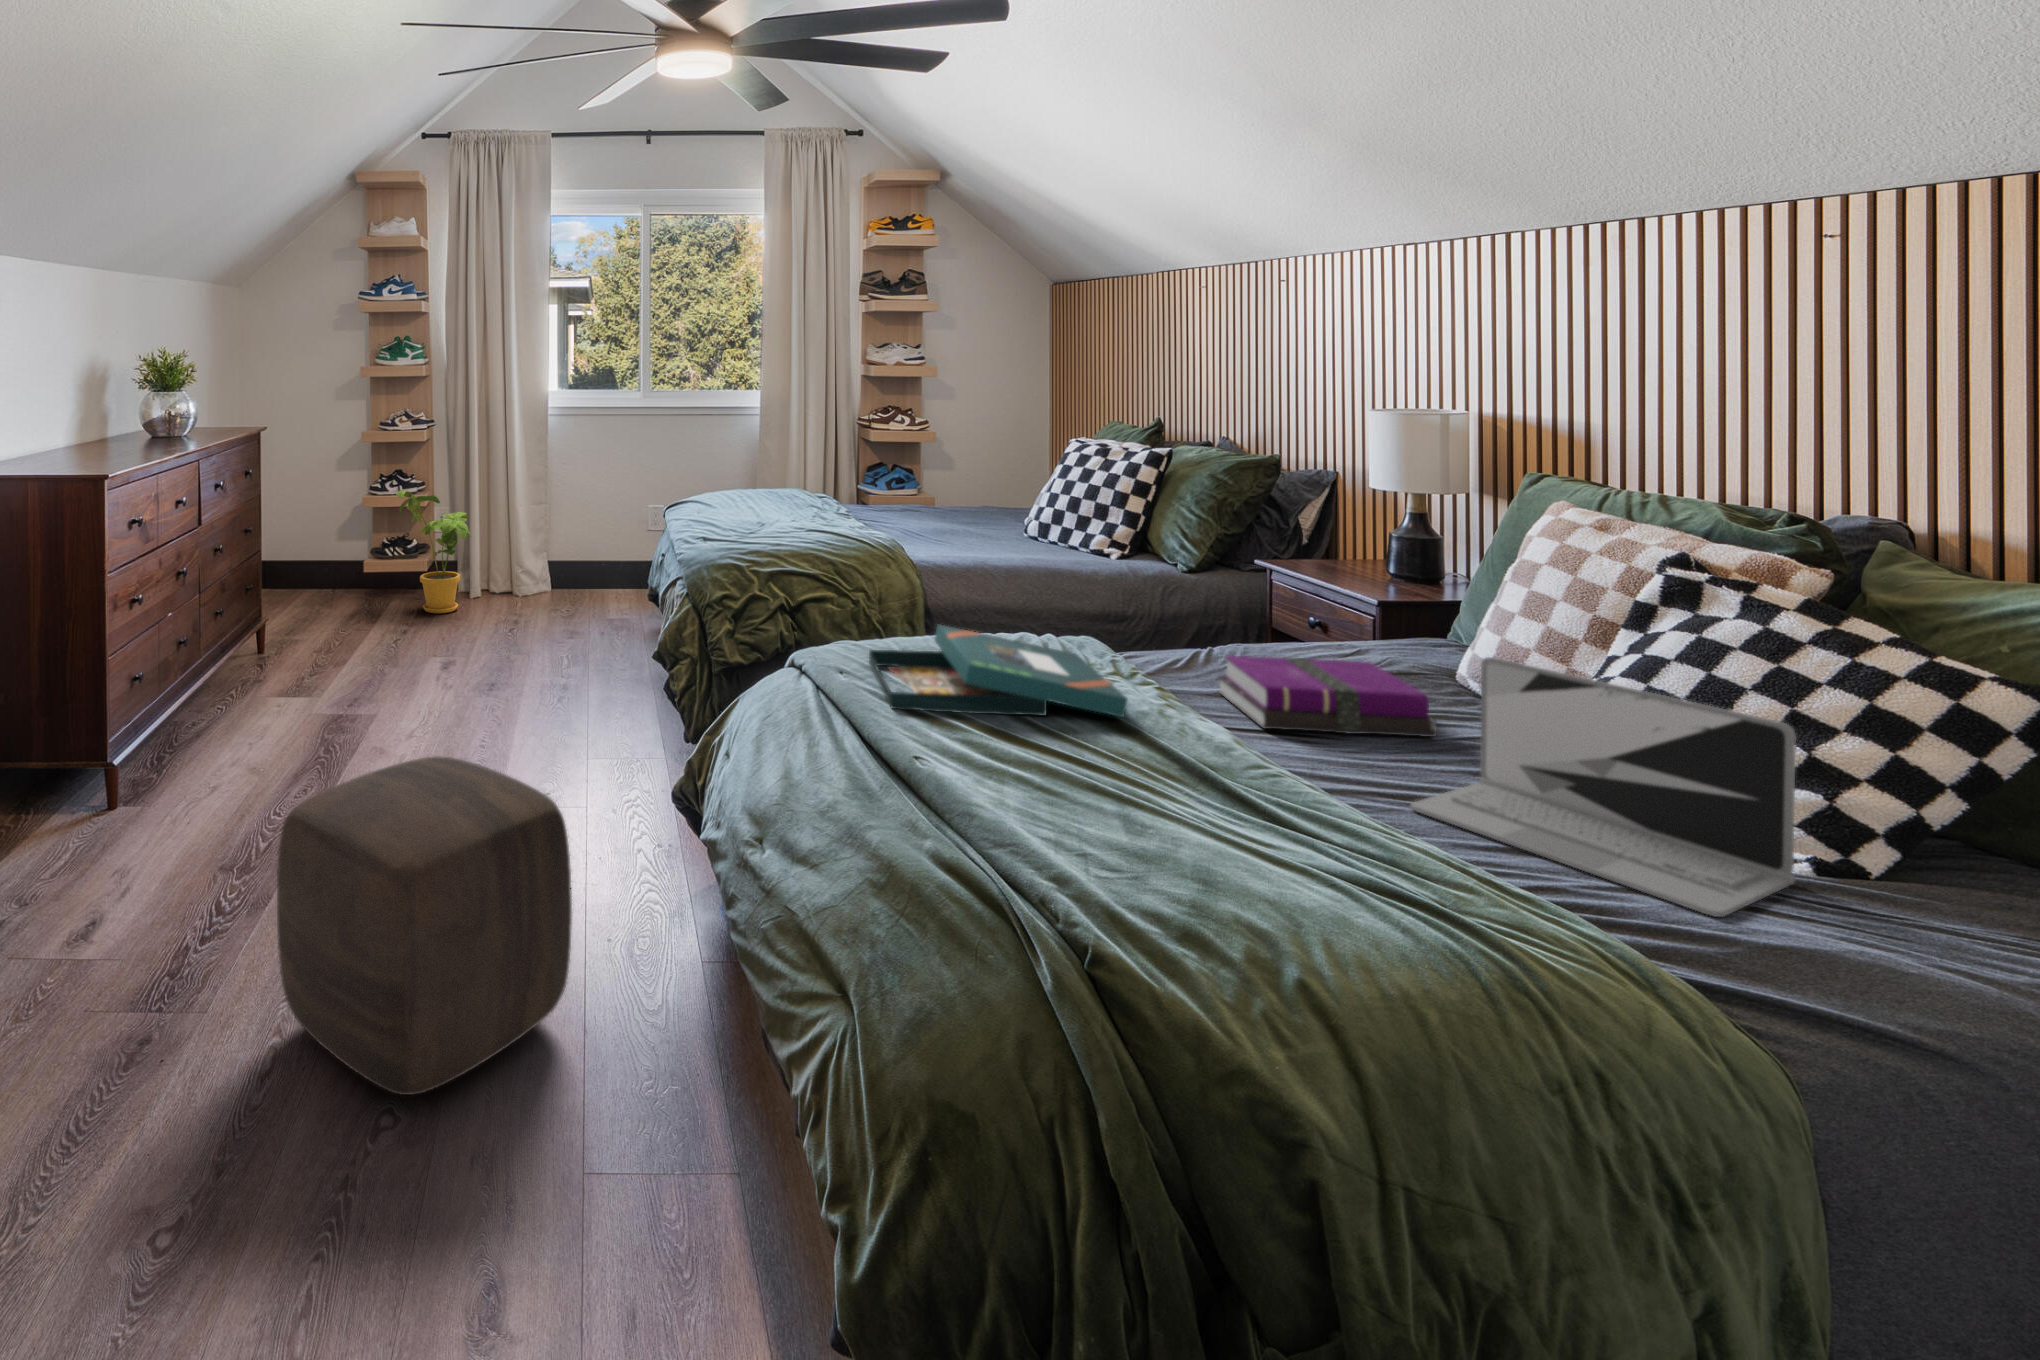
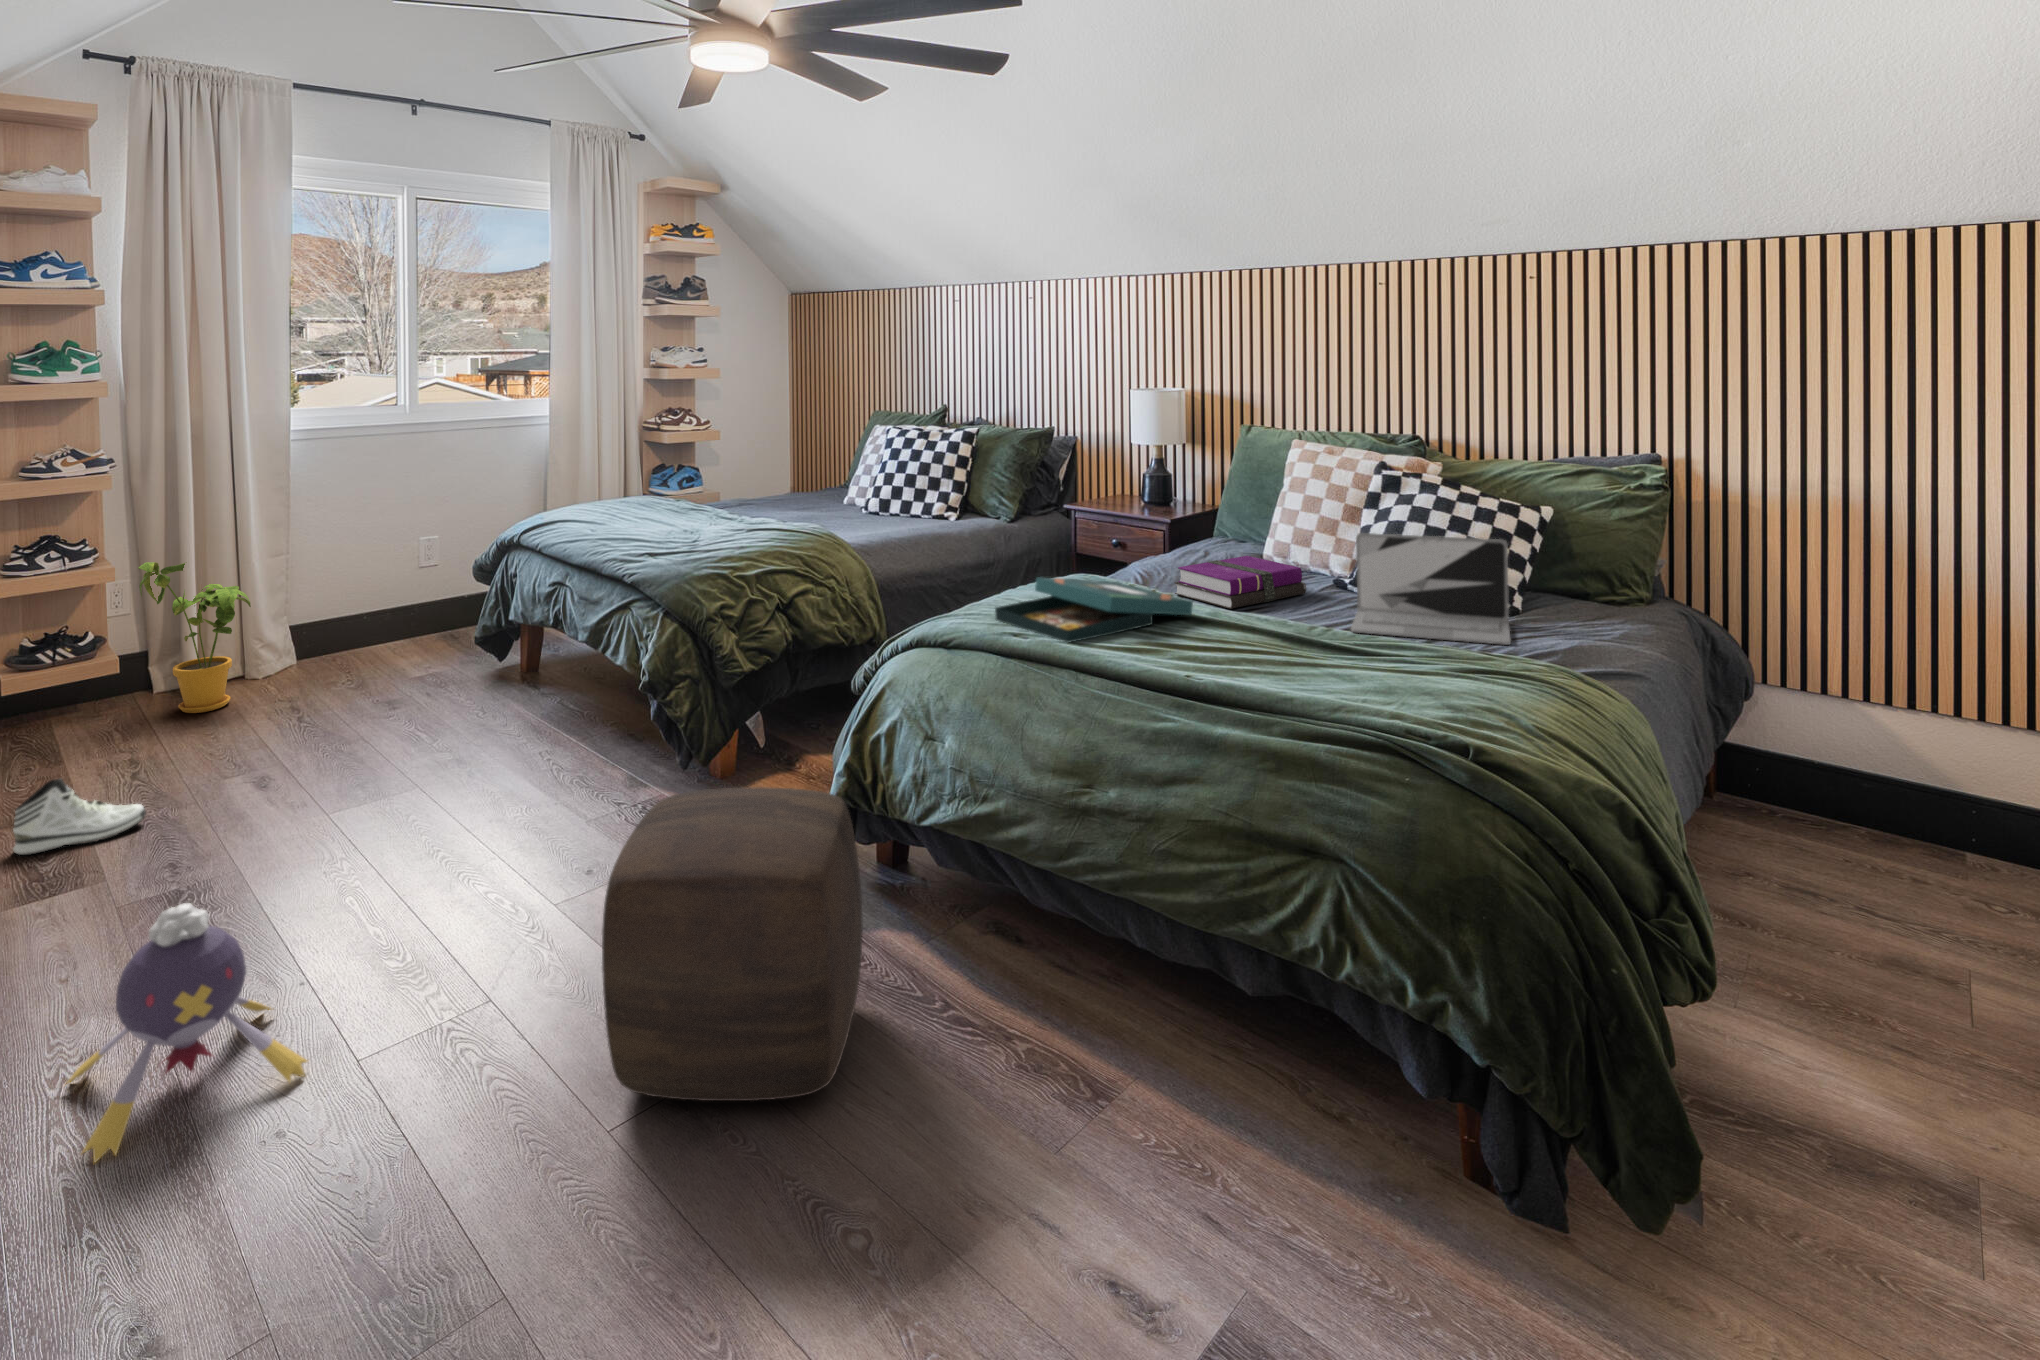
sneaker: none [236,635,317,687] -> present [13,778,146,855]
plush toy: none [30,734,215,900] -> present [67,903,307,1163]

